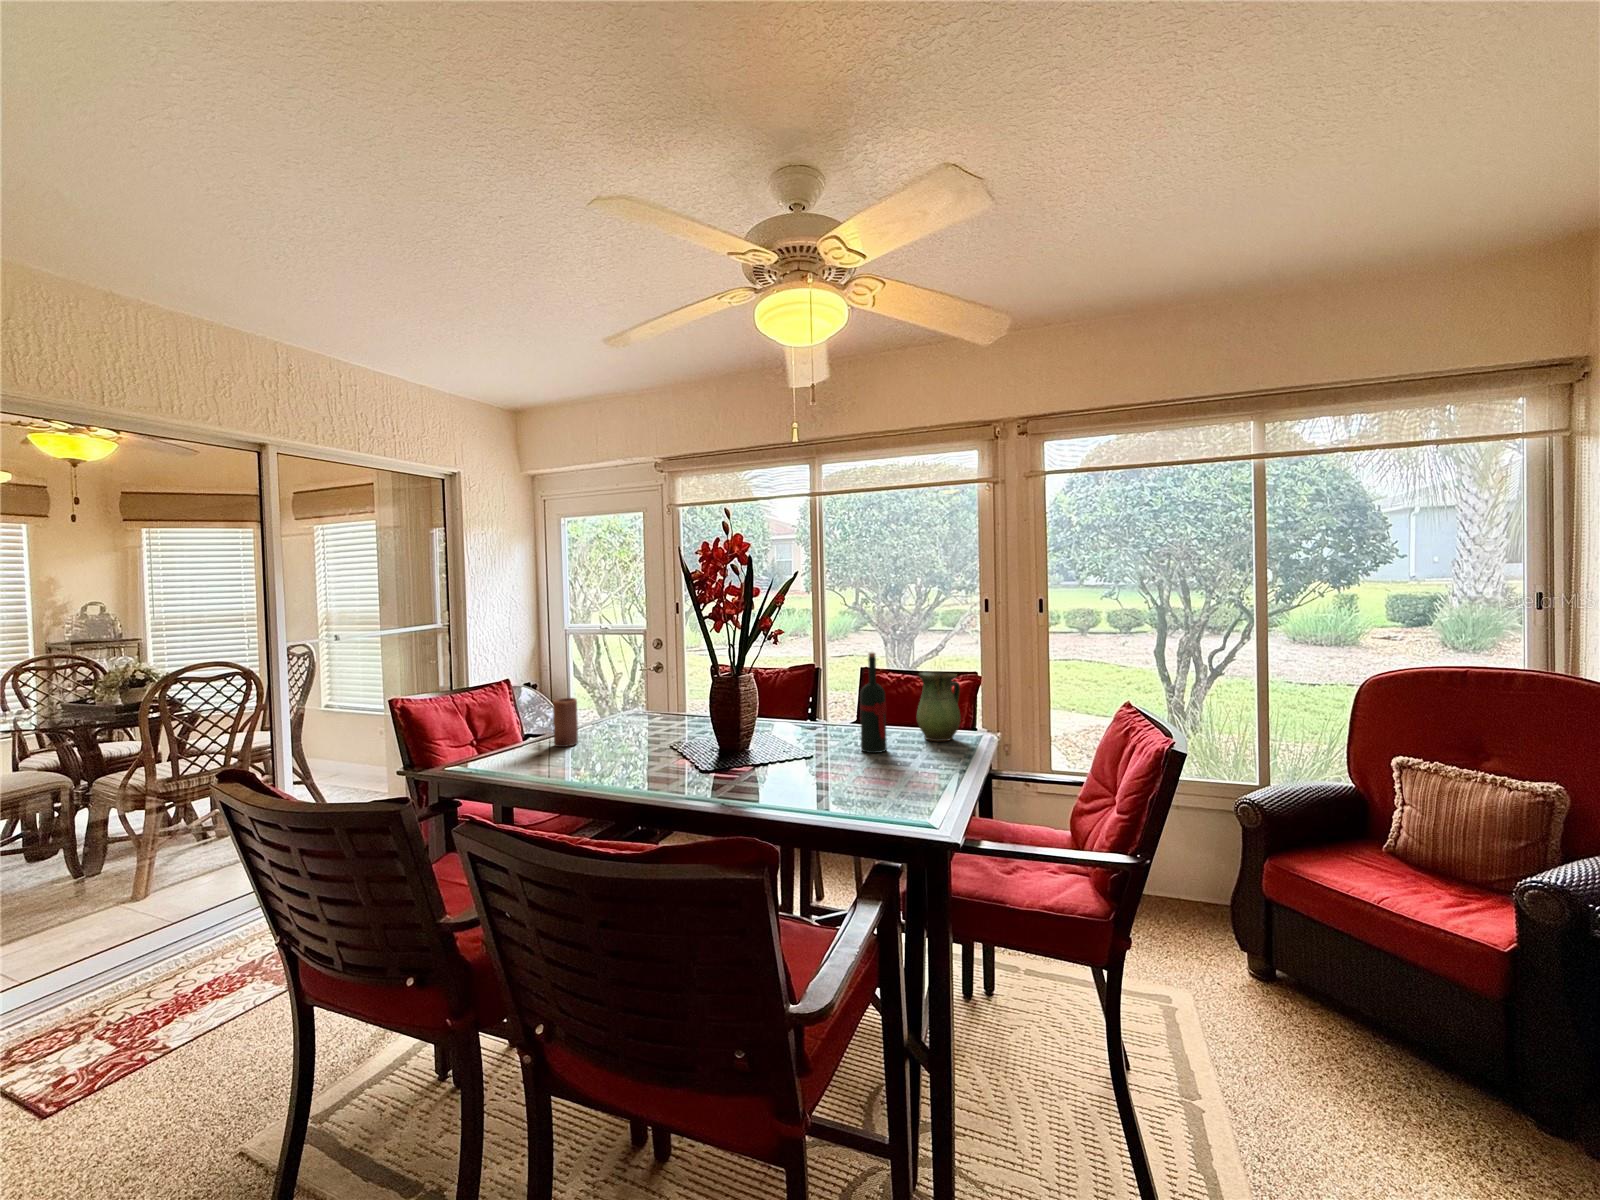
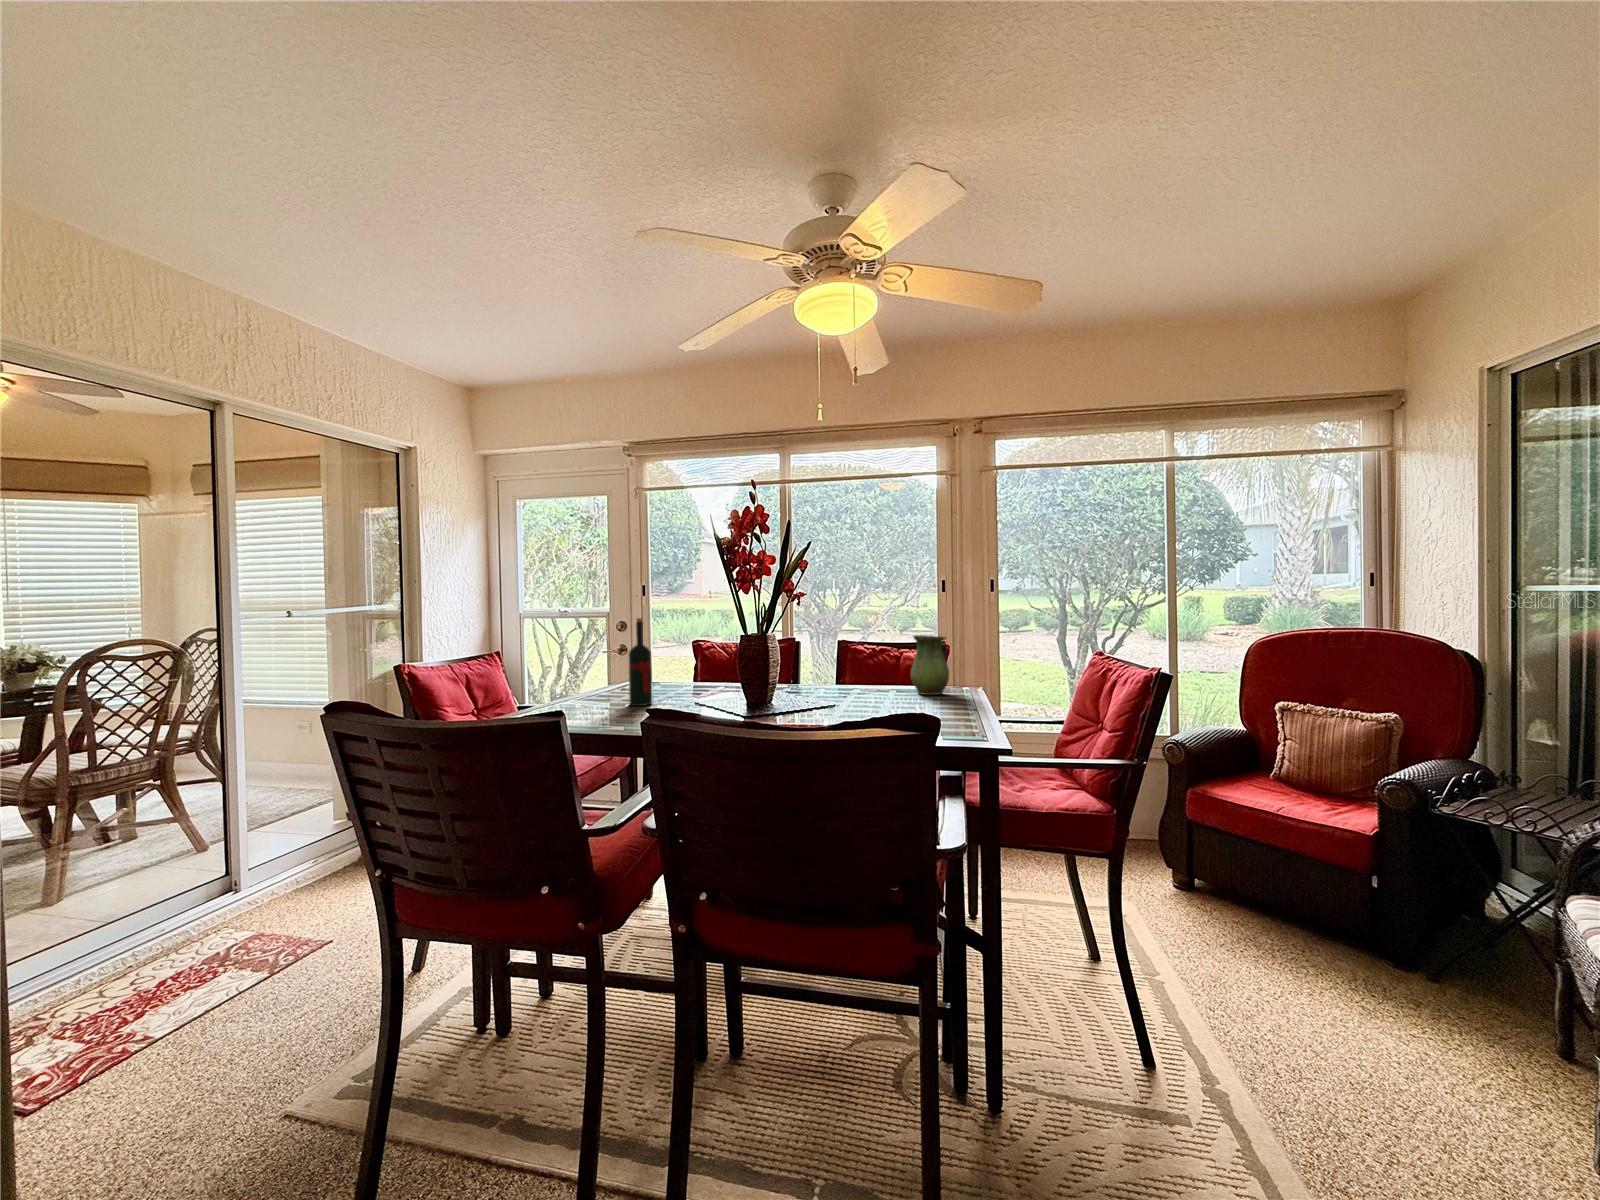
wine bottle: present [860,653,887,753] -> present [629,618,652,706]
candle: present [553,698,578,747] -> none [572,662,595,709]

